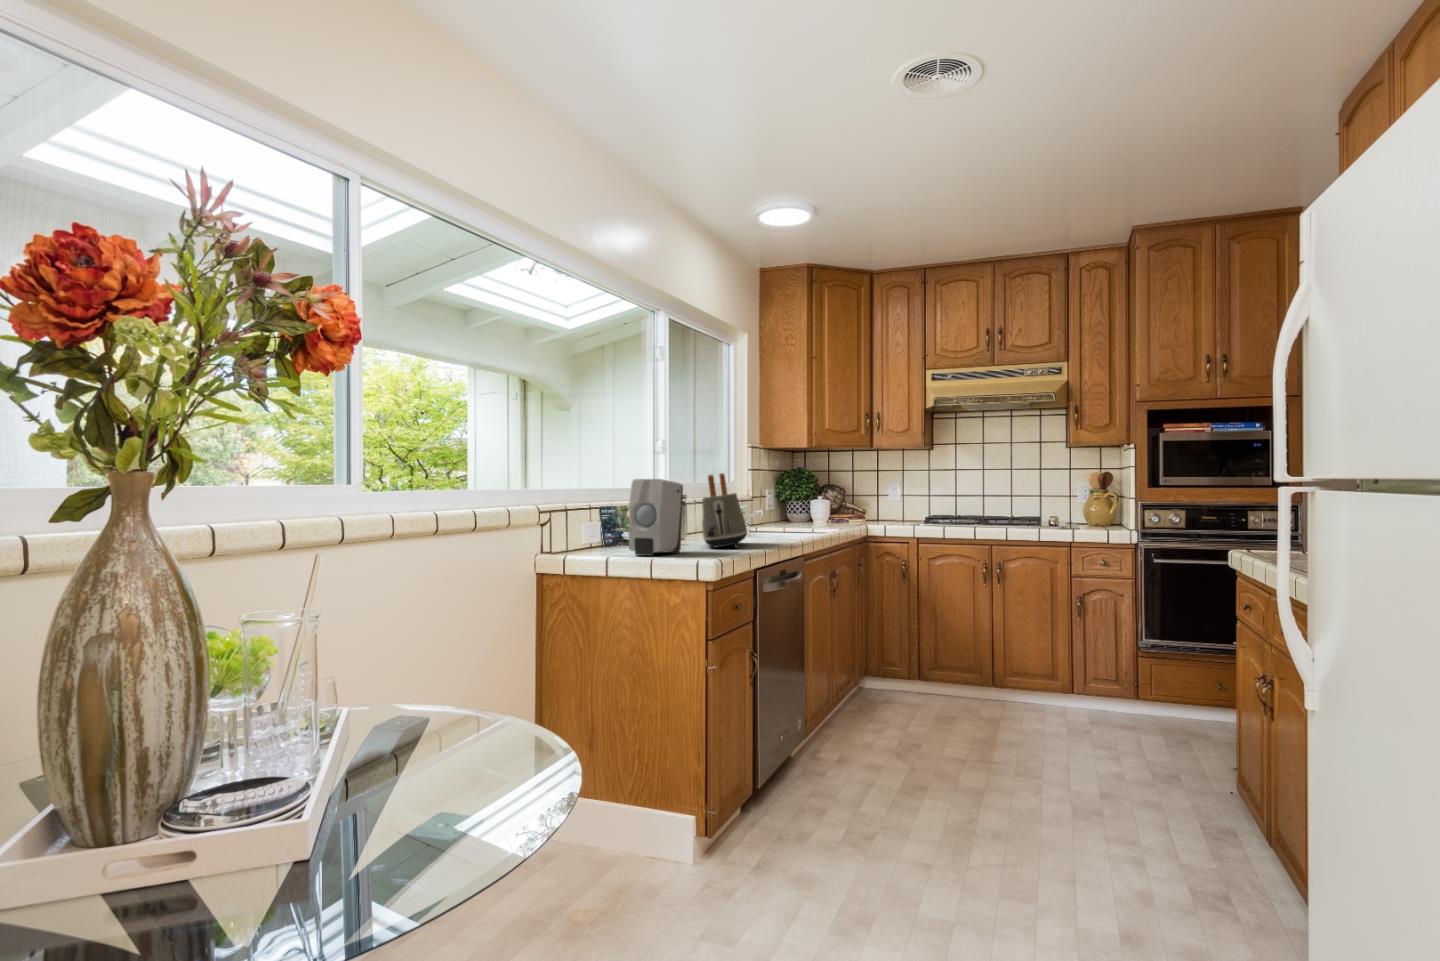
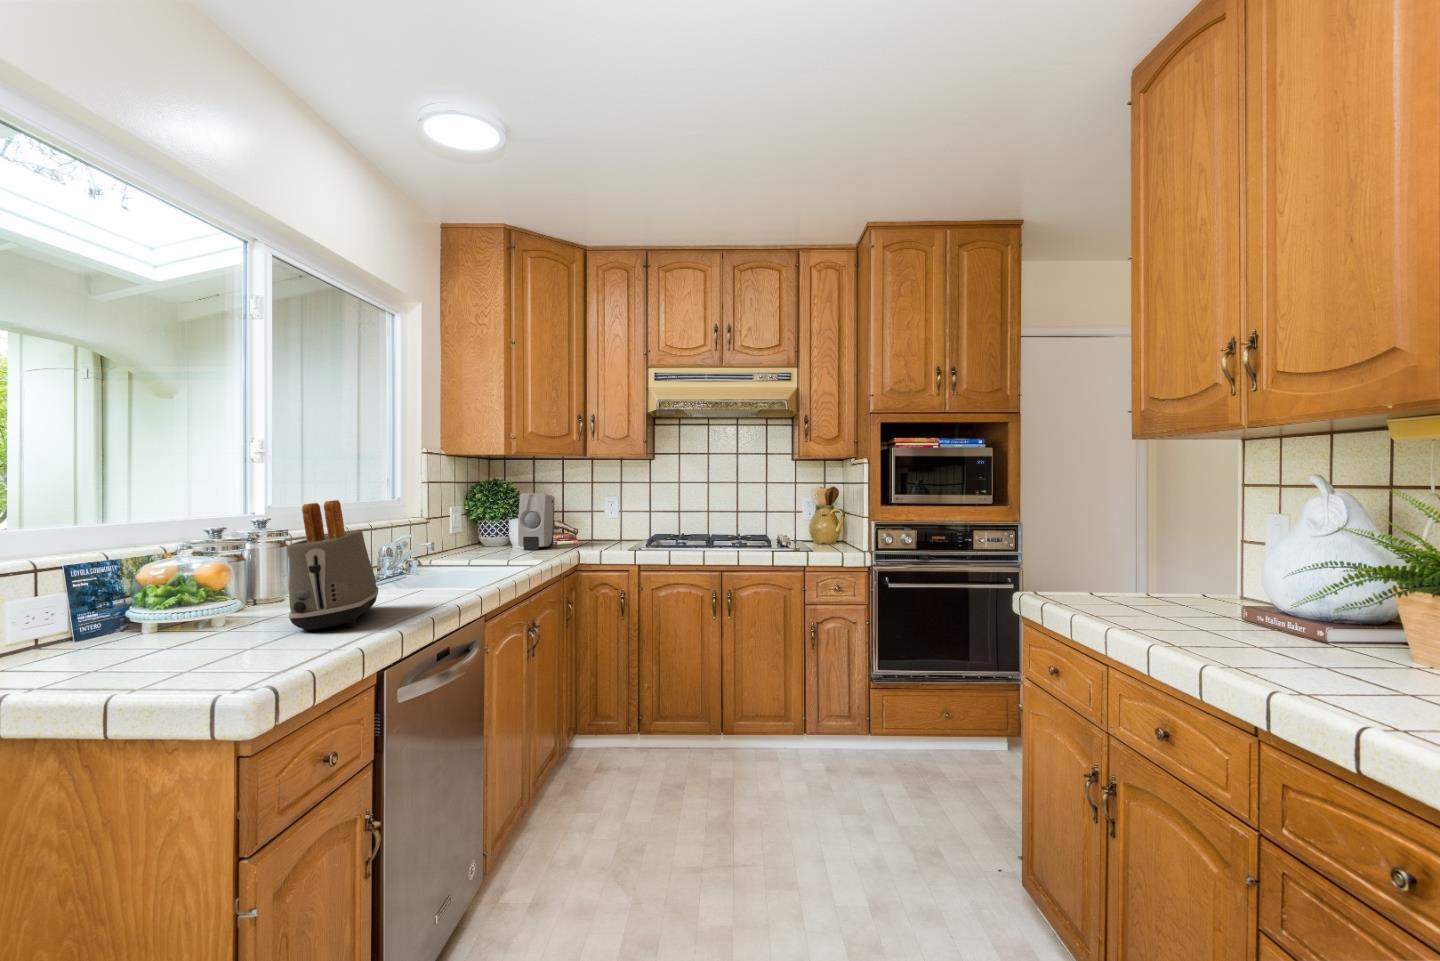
soap dispenser: present [628,479,683,556] -> present [518,493,554,550]

